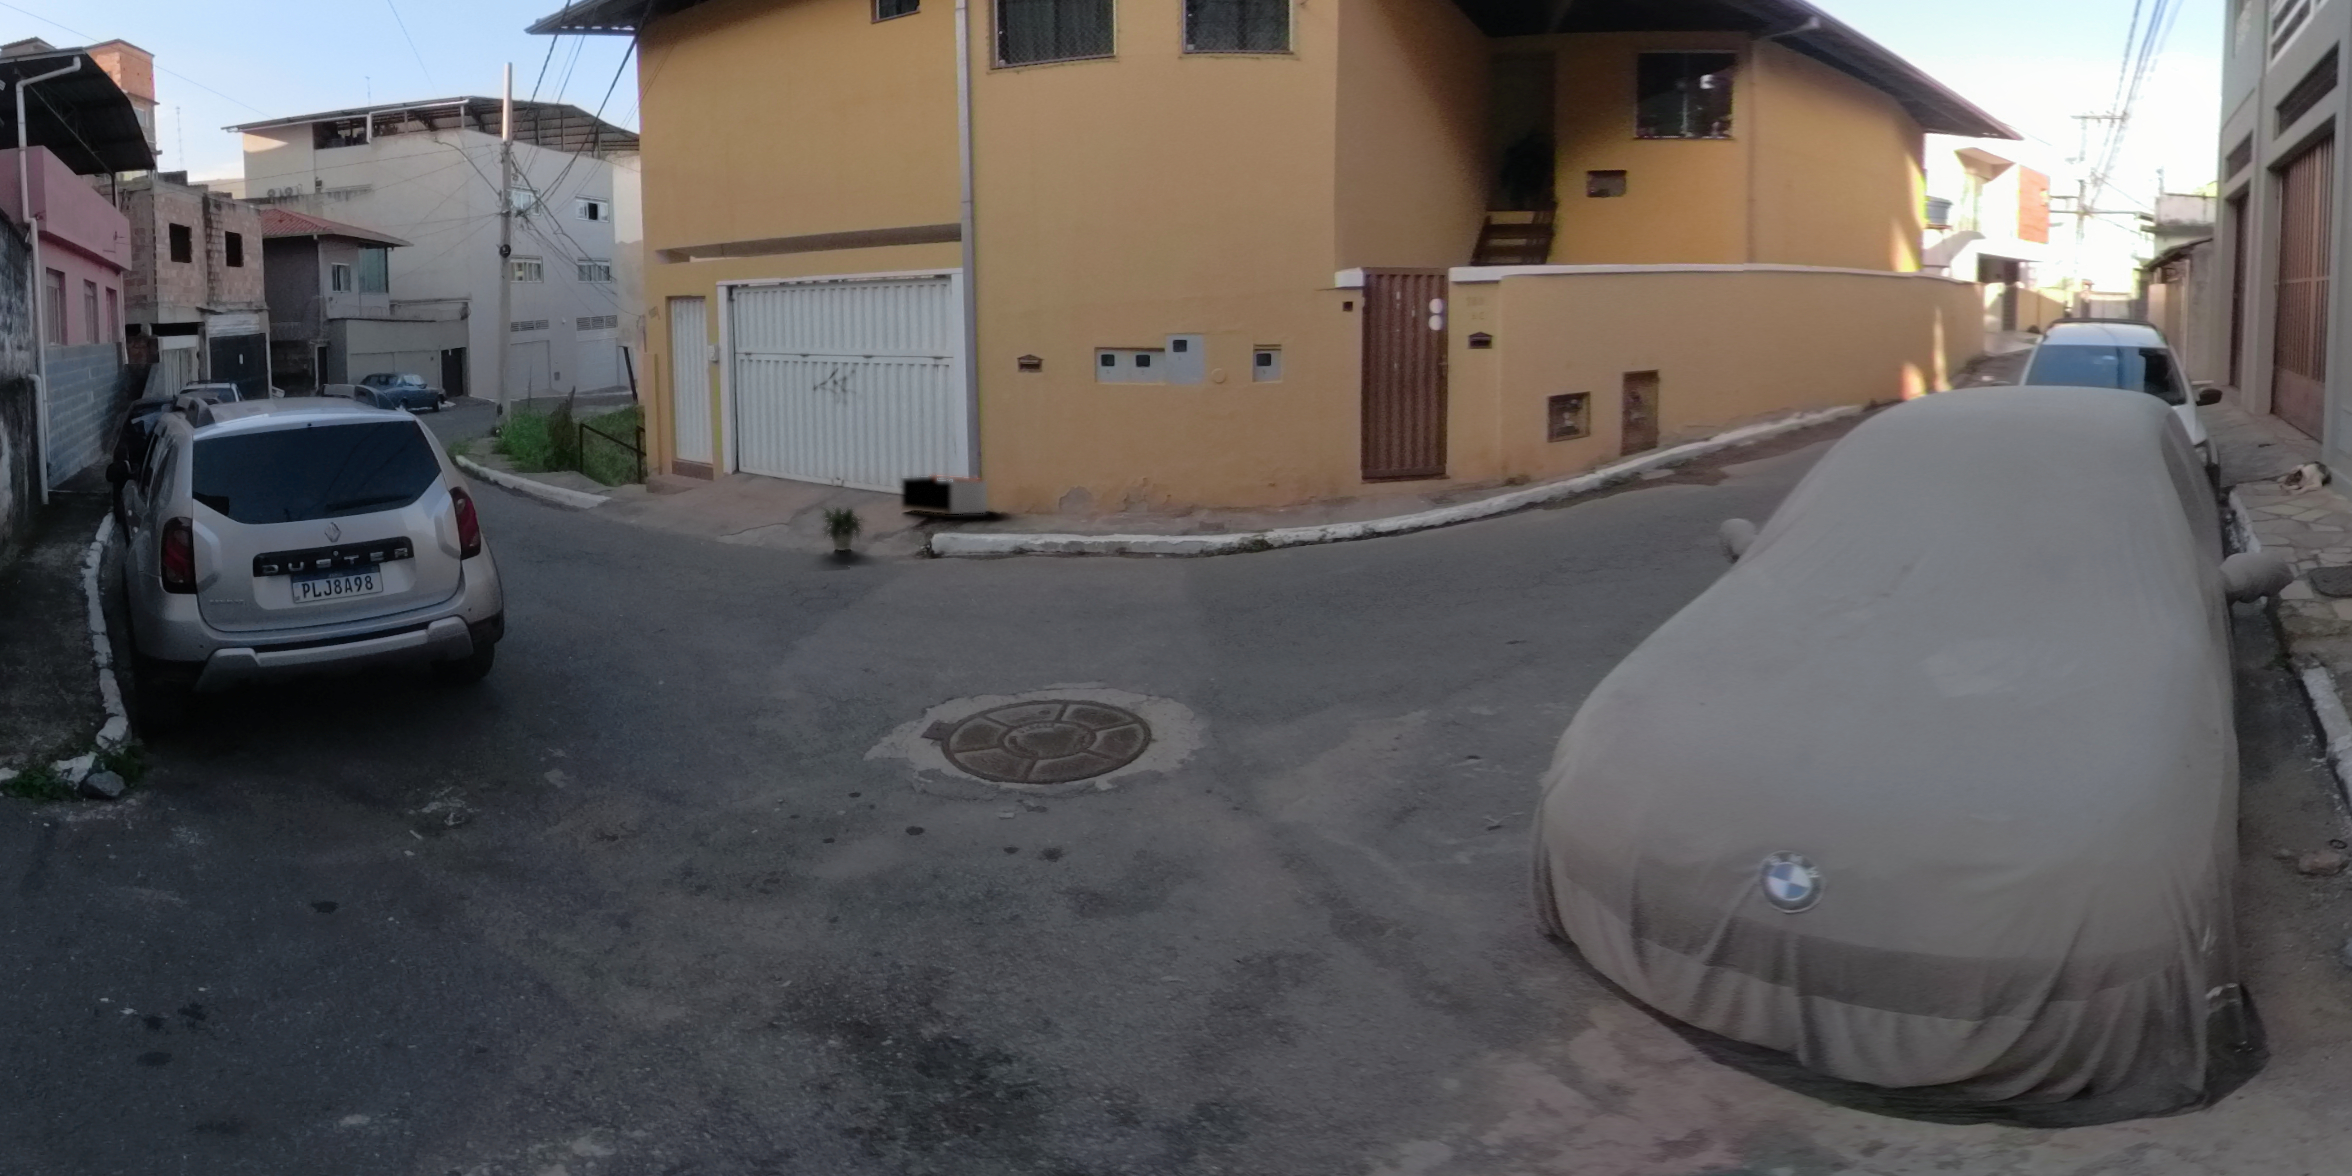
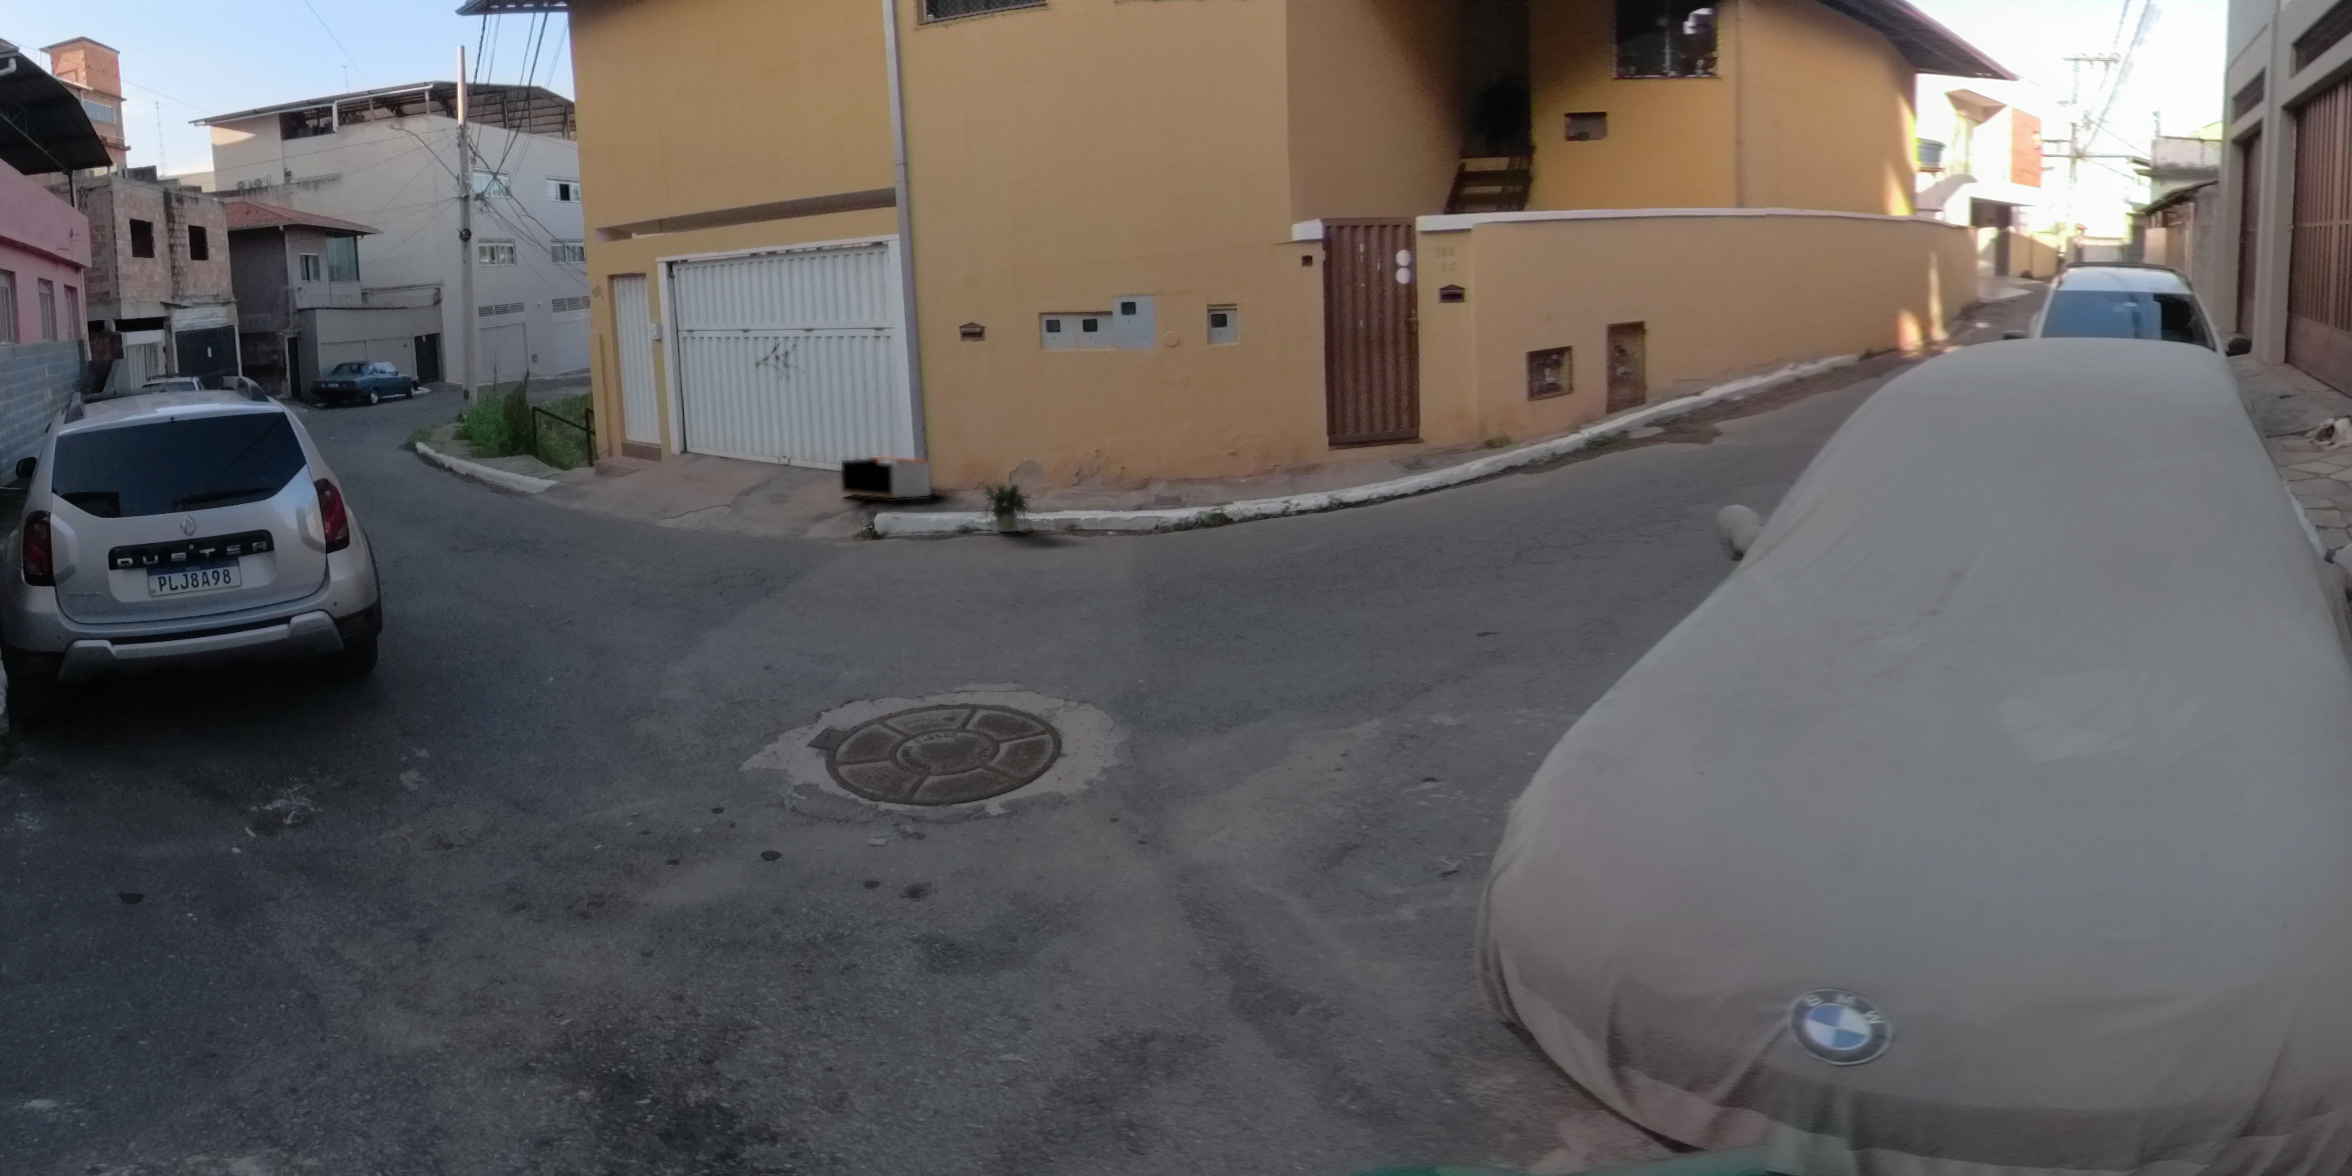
potted plant: present [823,508,861,551] -> present [982,483,1030,532]

